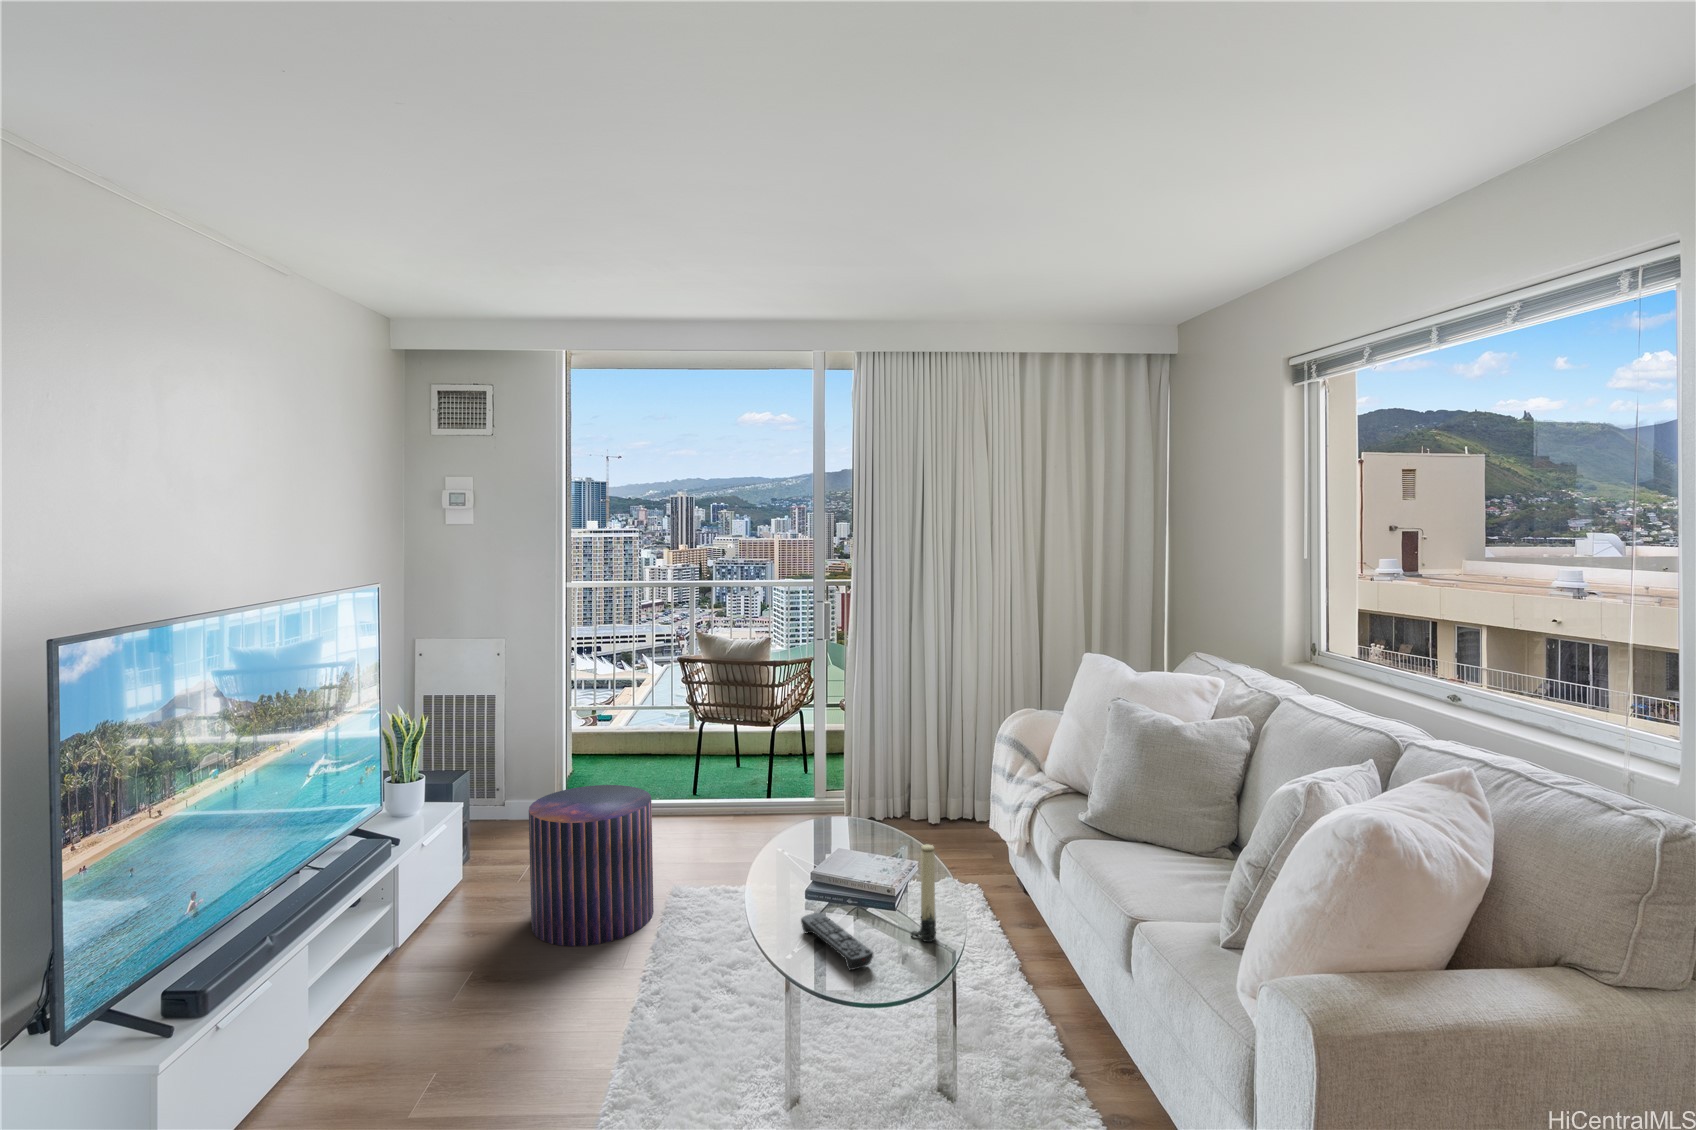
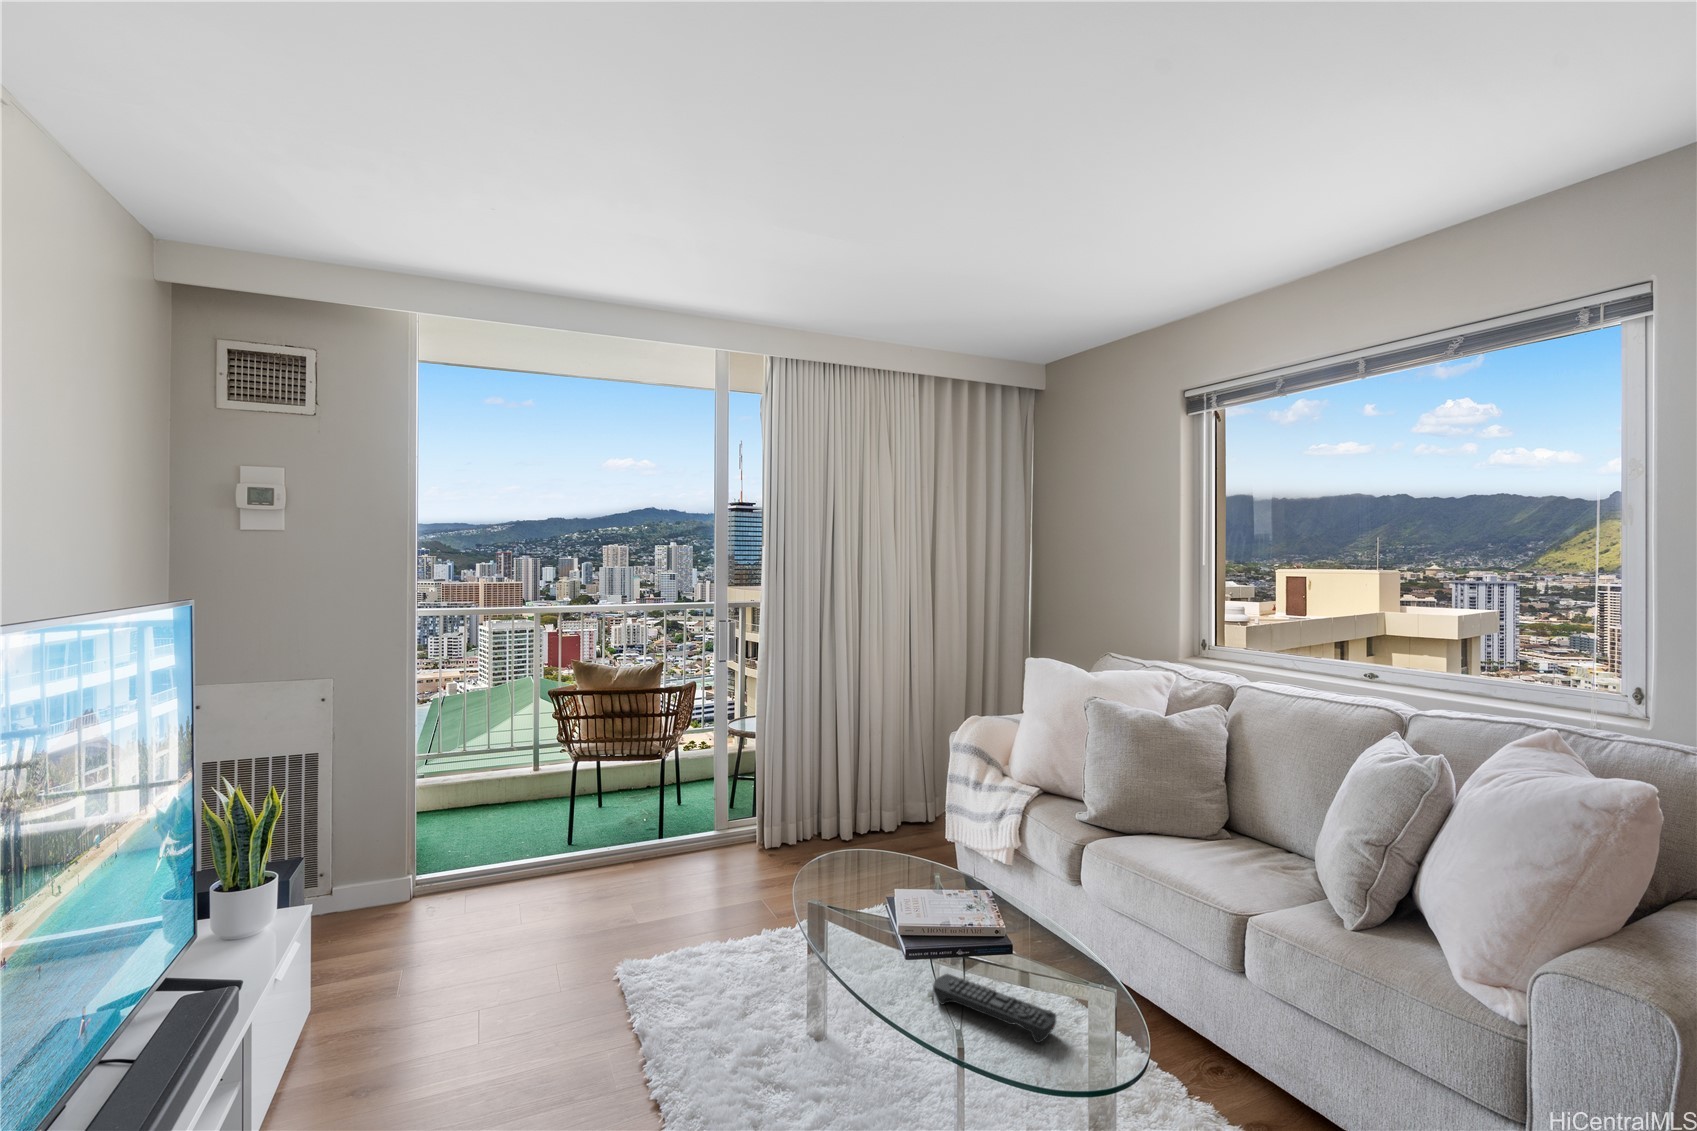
pouf: present [529,785,654,946] -> none [451,849,615,1078]
candle: present [911,844,936,942] -> none [1052,872,1084,985]

